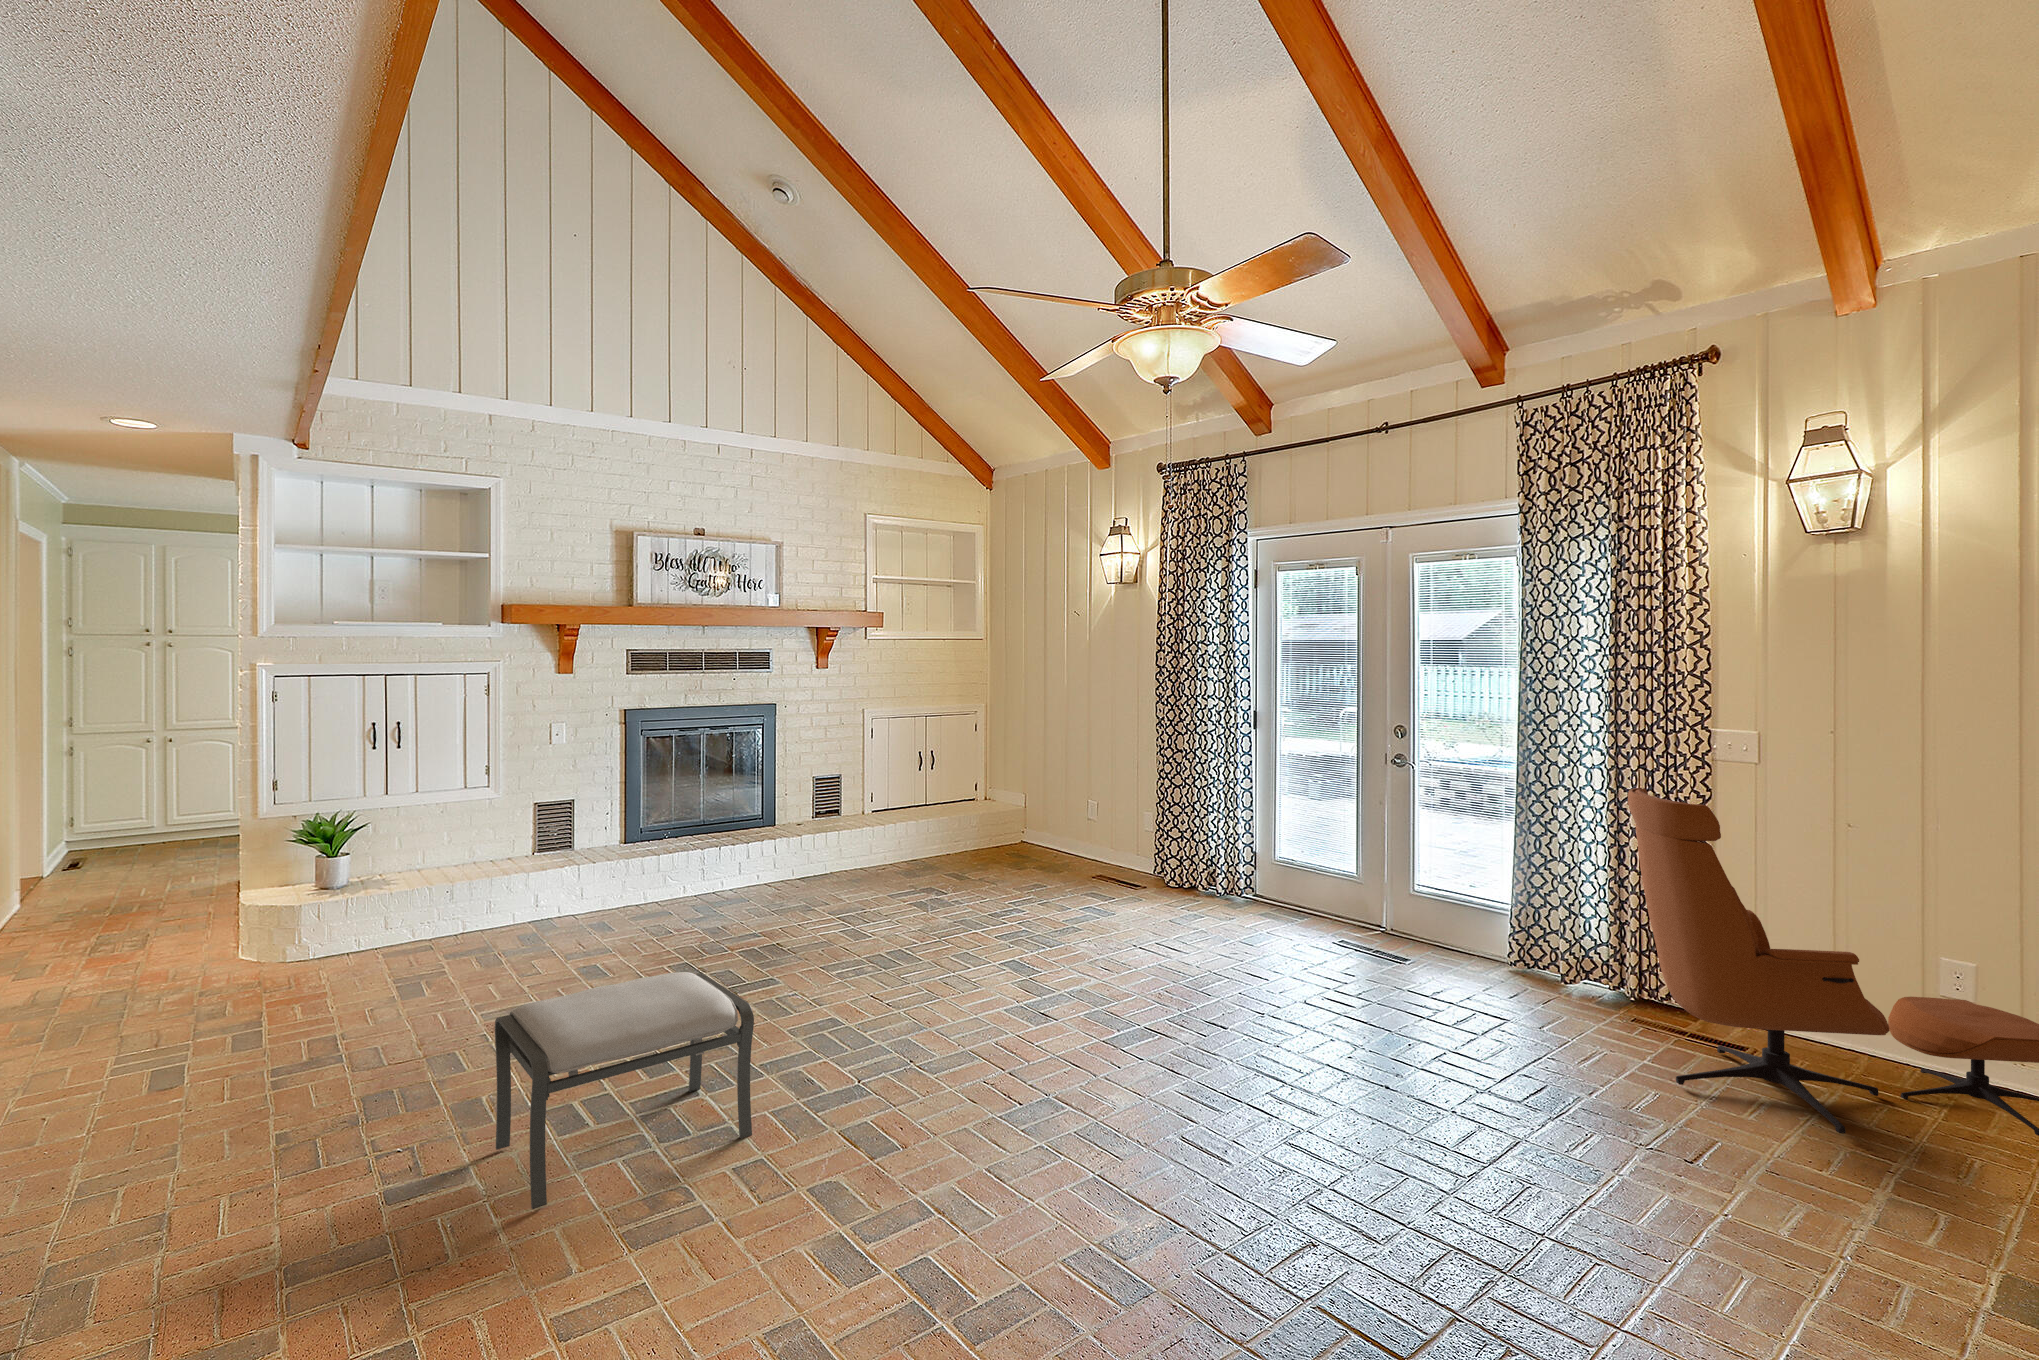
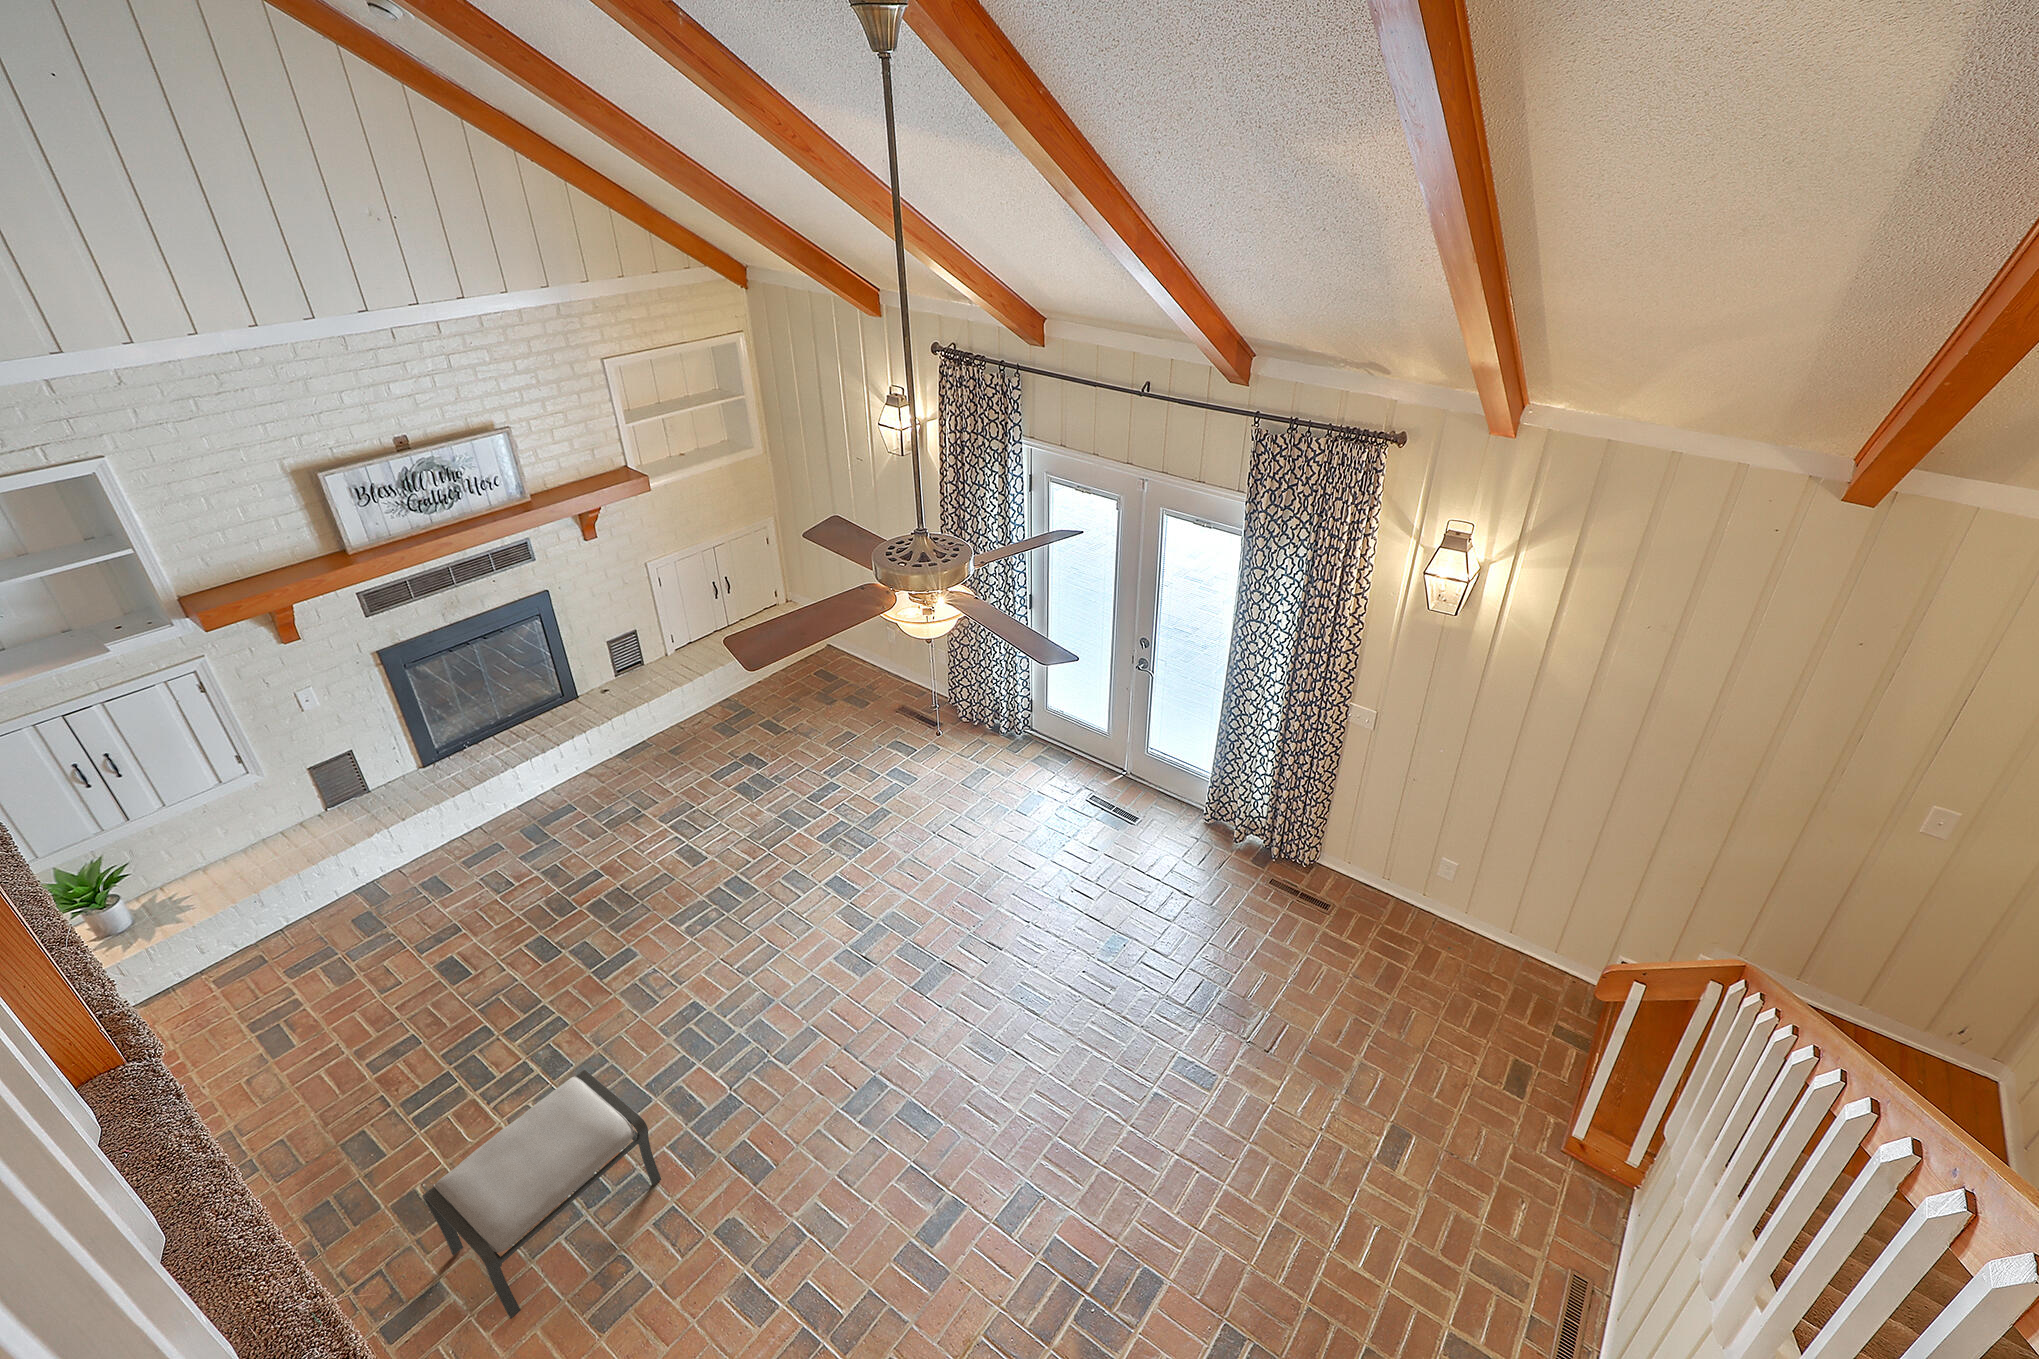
lounge chair: present [1628,788,2039,1136] -> none [1279,800,1485,1005]

